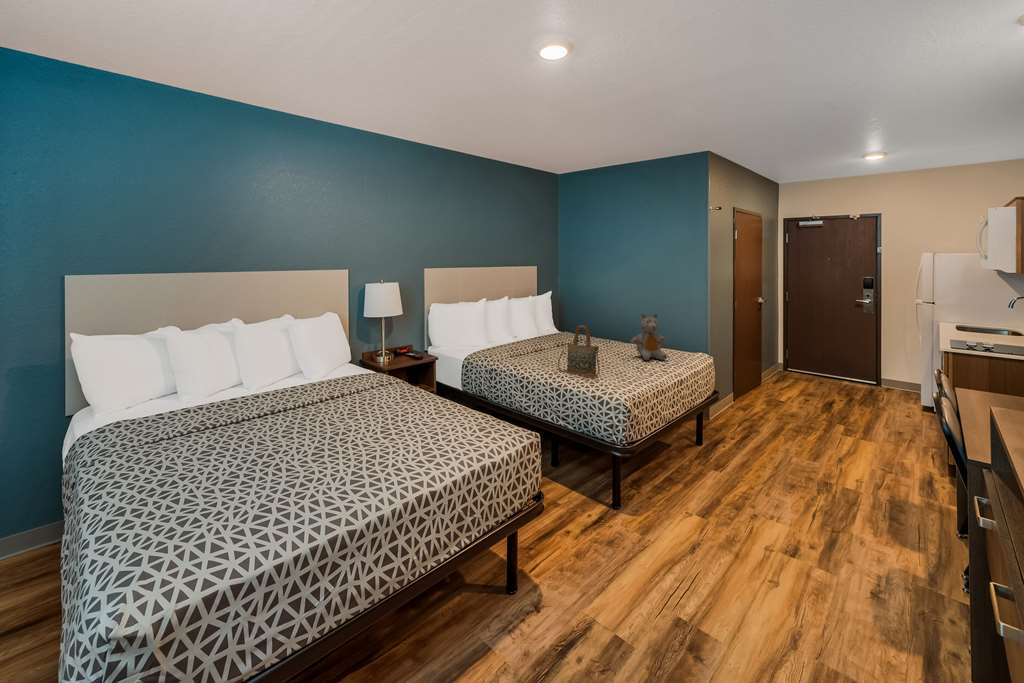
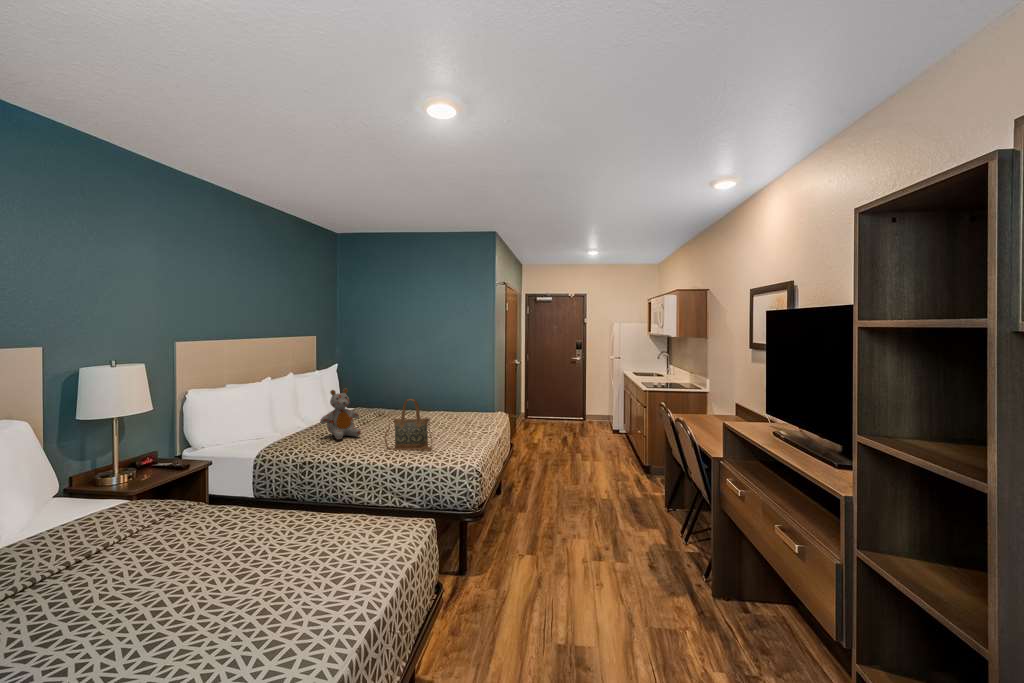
stuffed bear: present [631,313,667,360] -> present [320,388,361,440]

